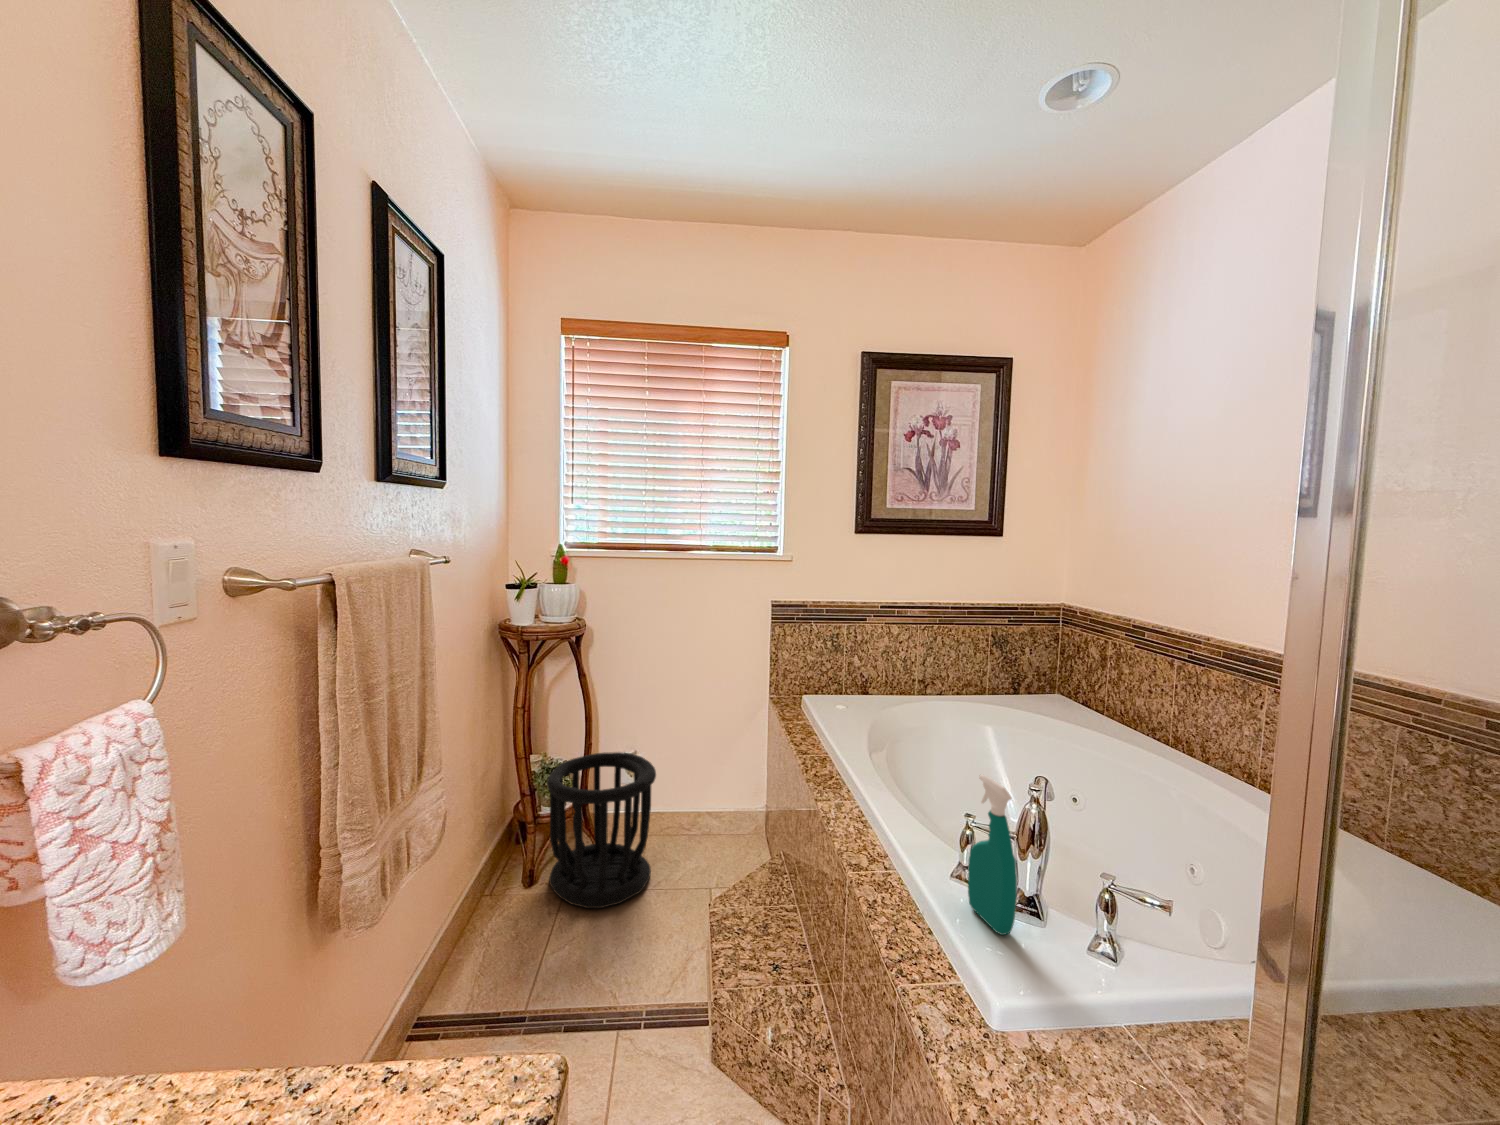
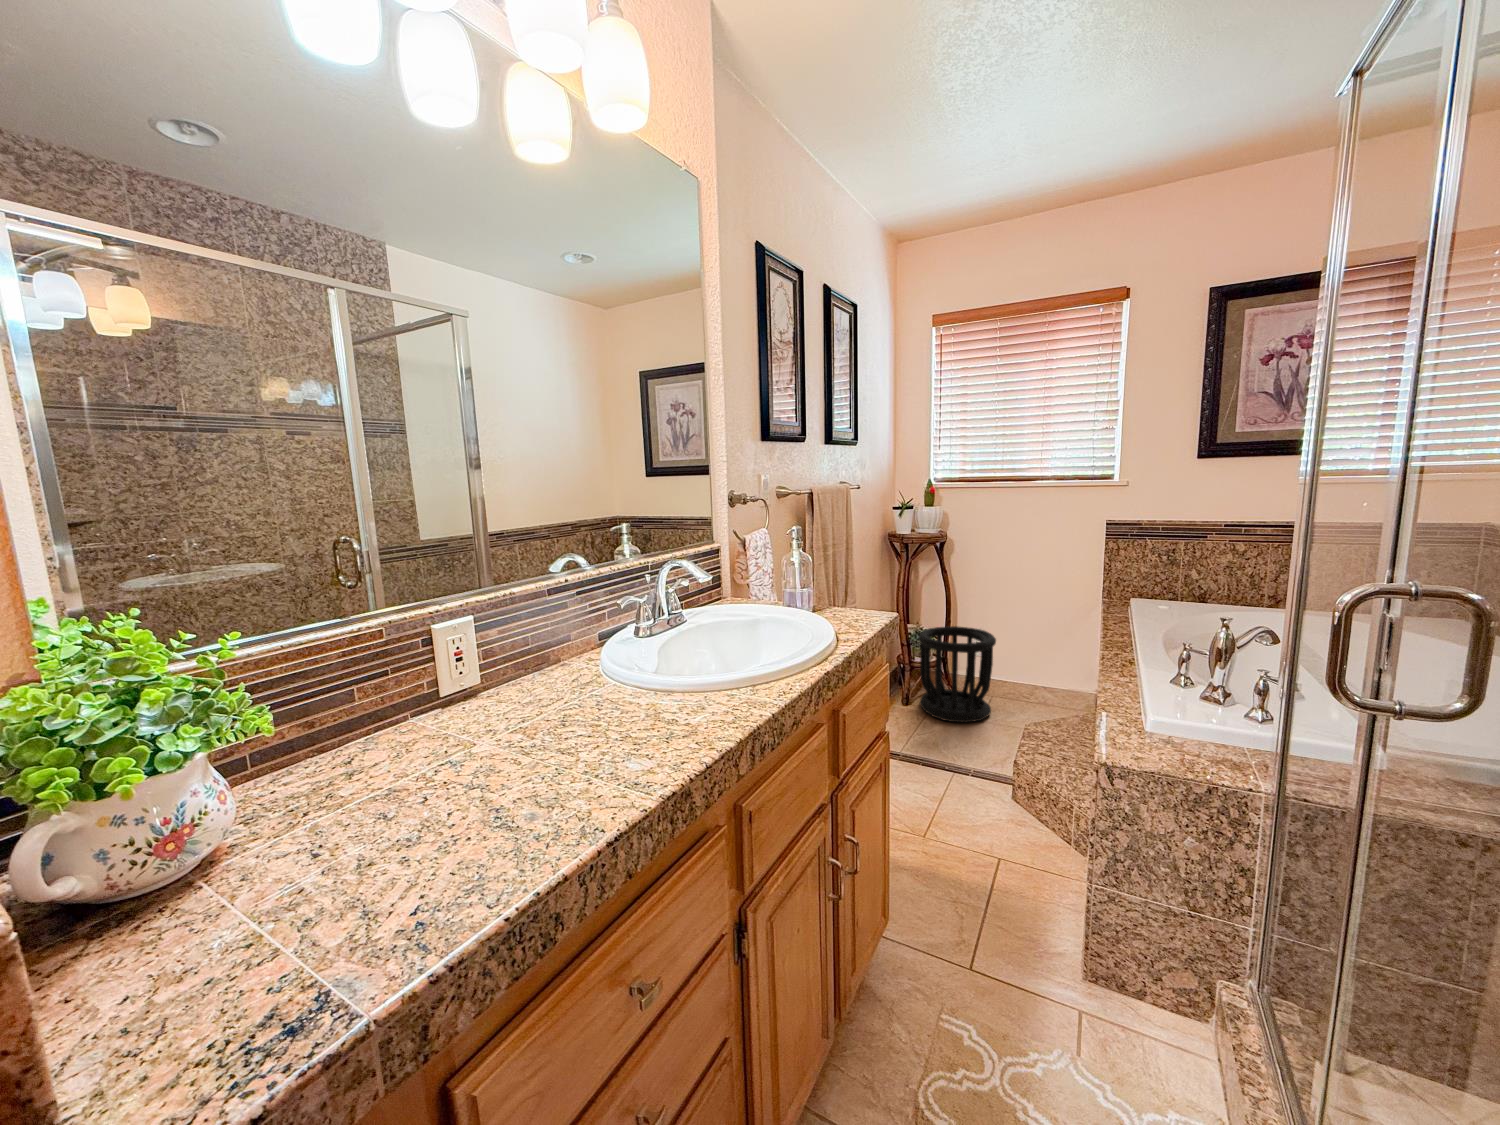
spray bottle: present [968,775,1017,935] -> none [1174,608,1199,707]

